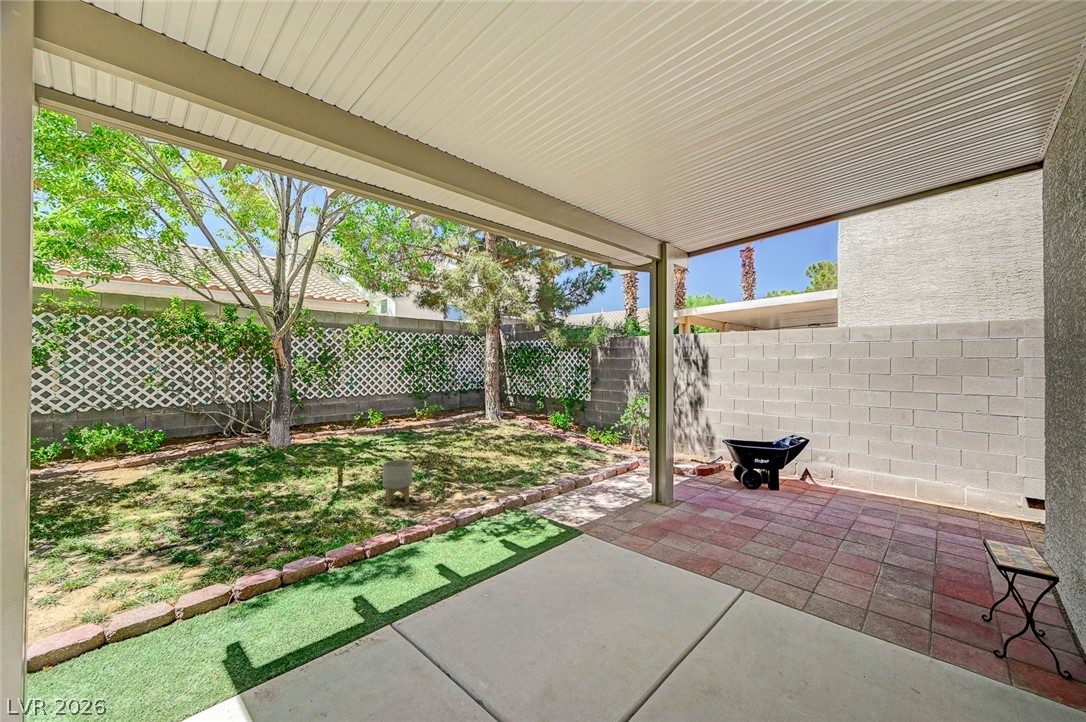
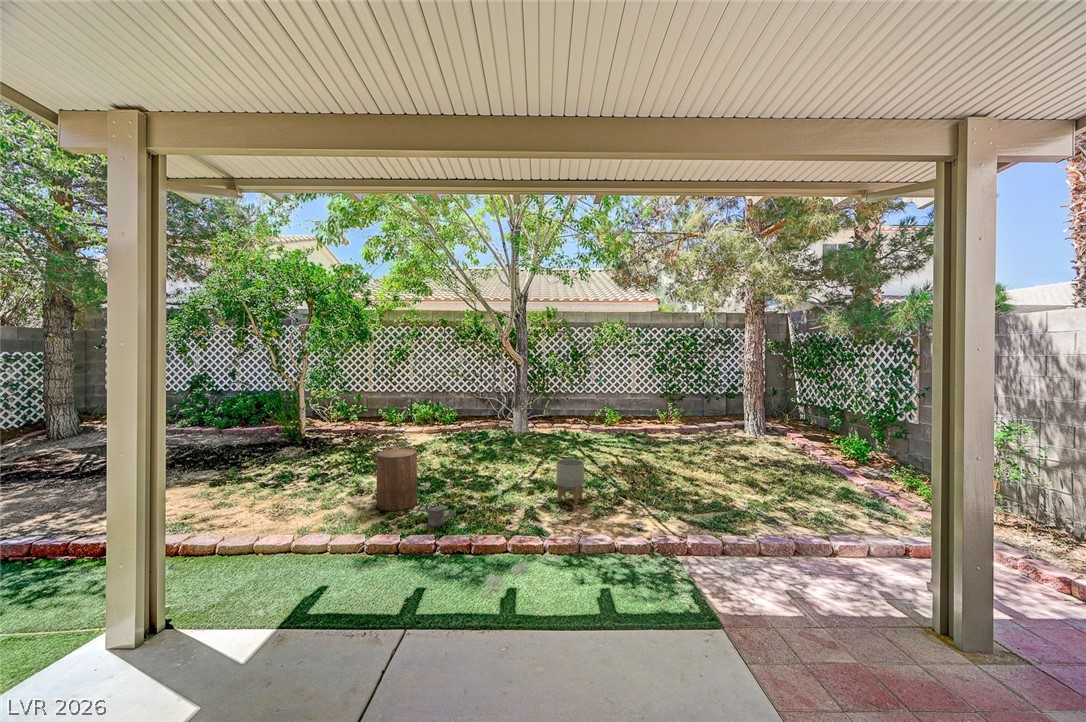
stool: none [132,485,206,580] -> present [376,449,417,511]
watering can: none [243,543,302,573] -> present [426,504,455,527]

